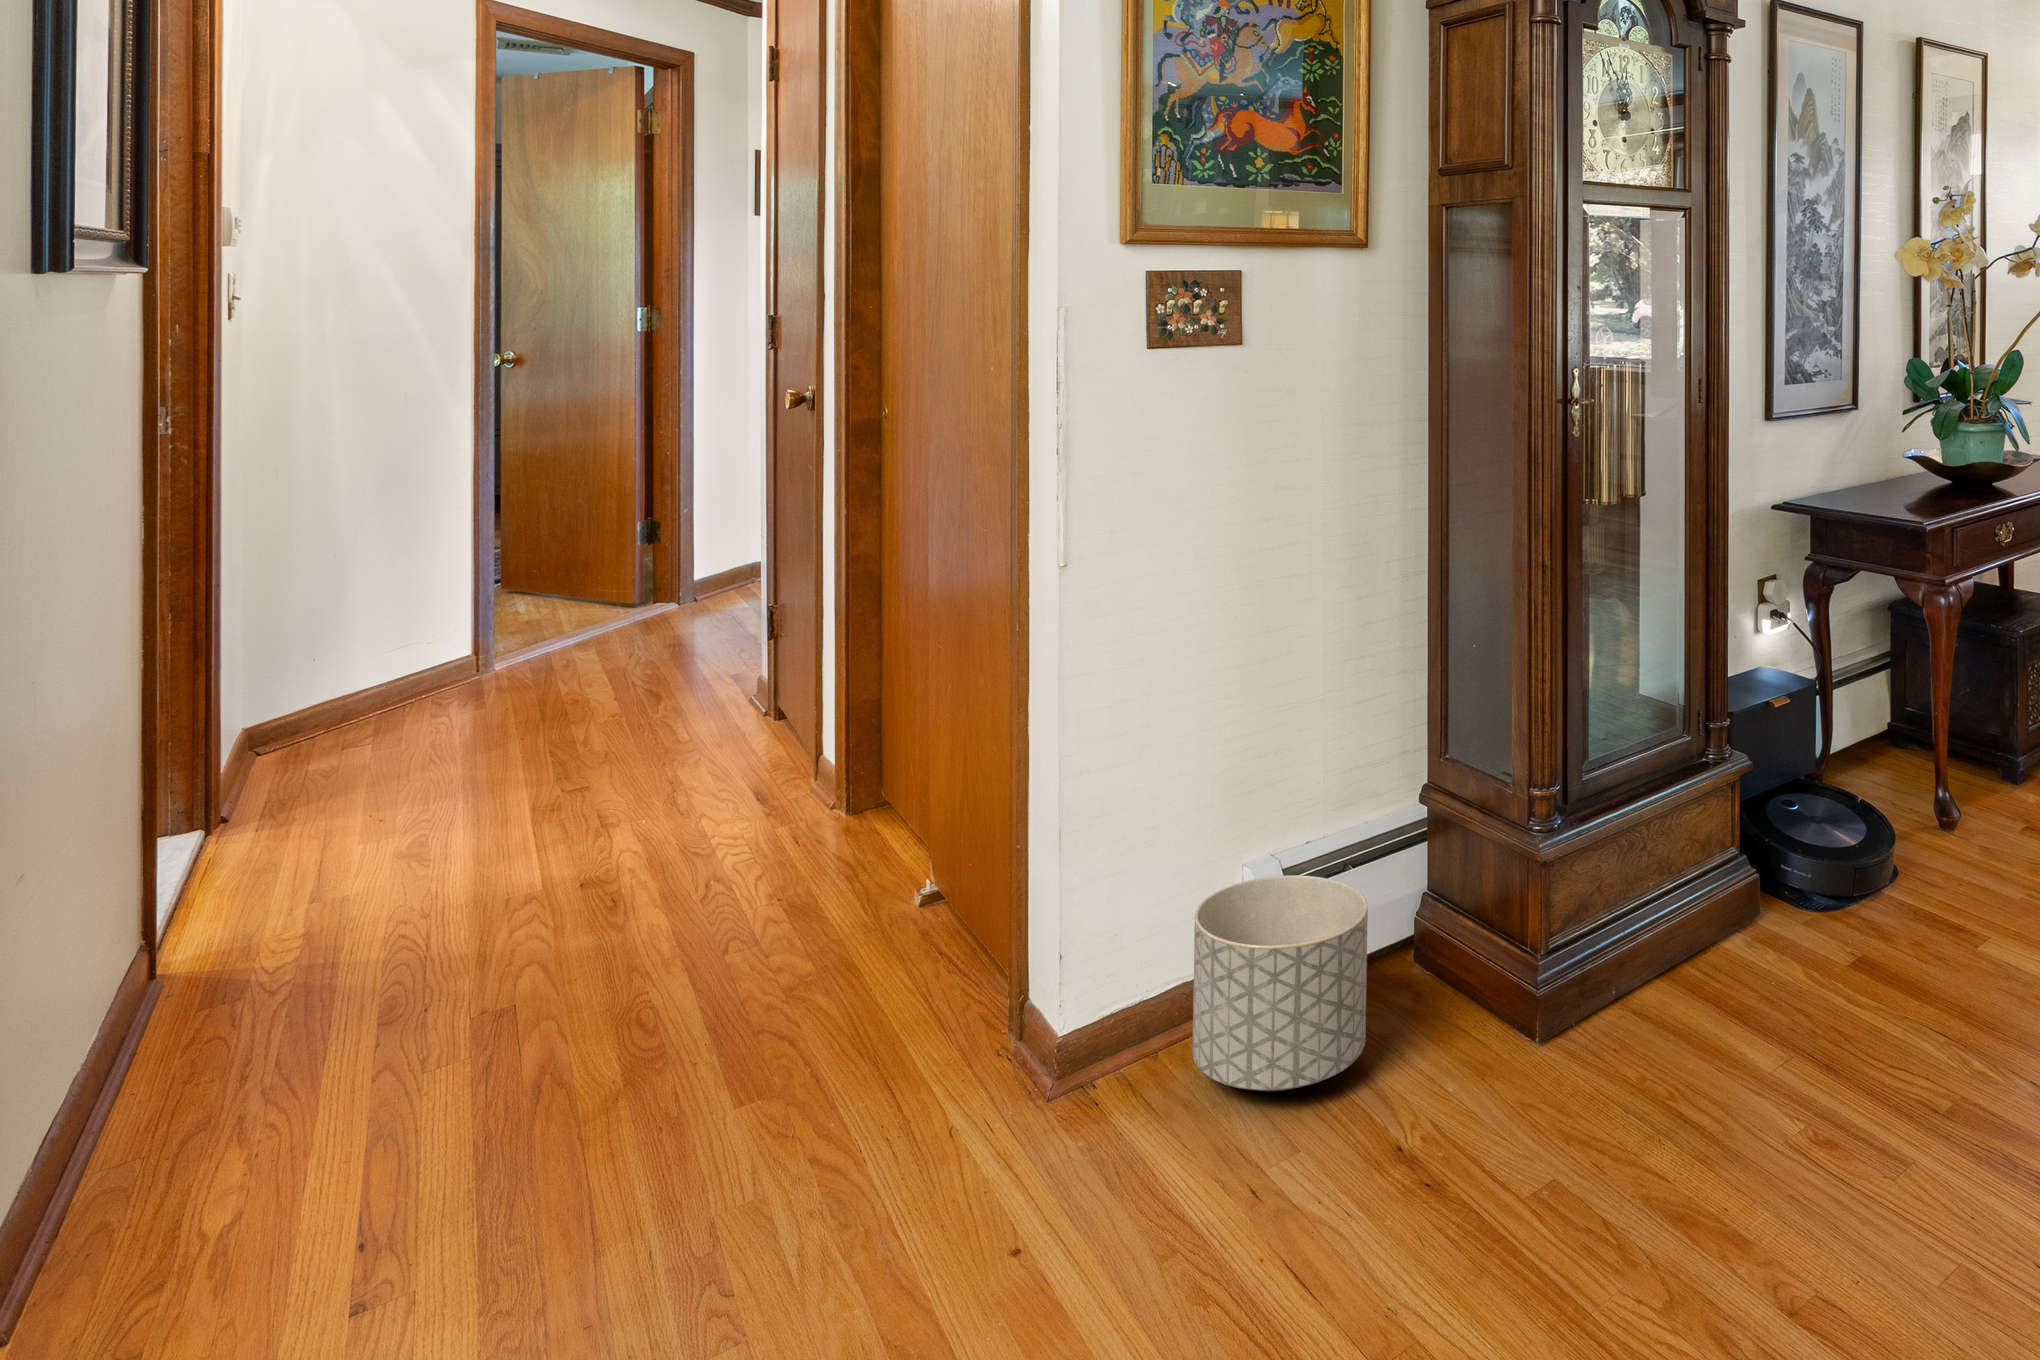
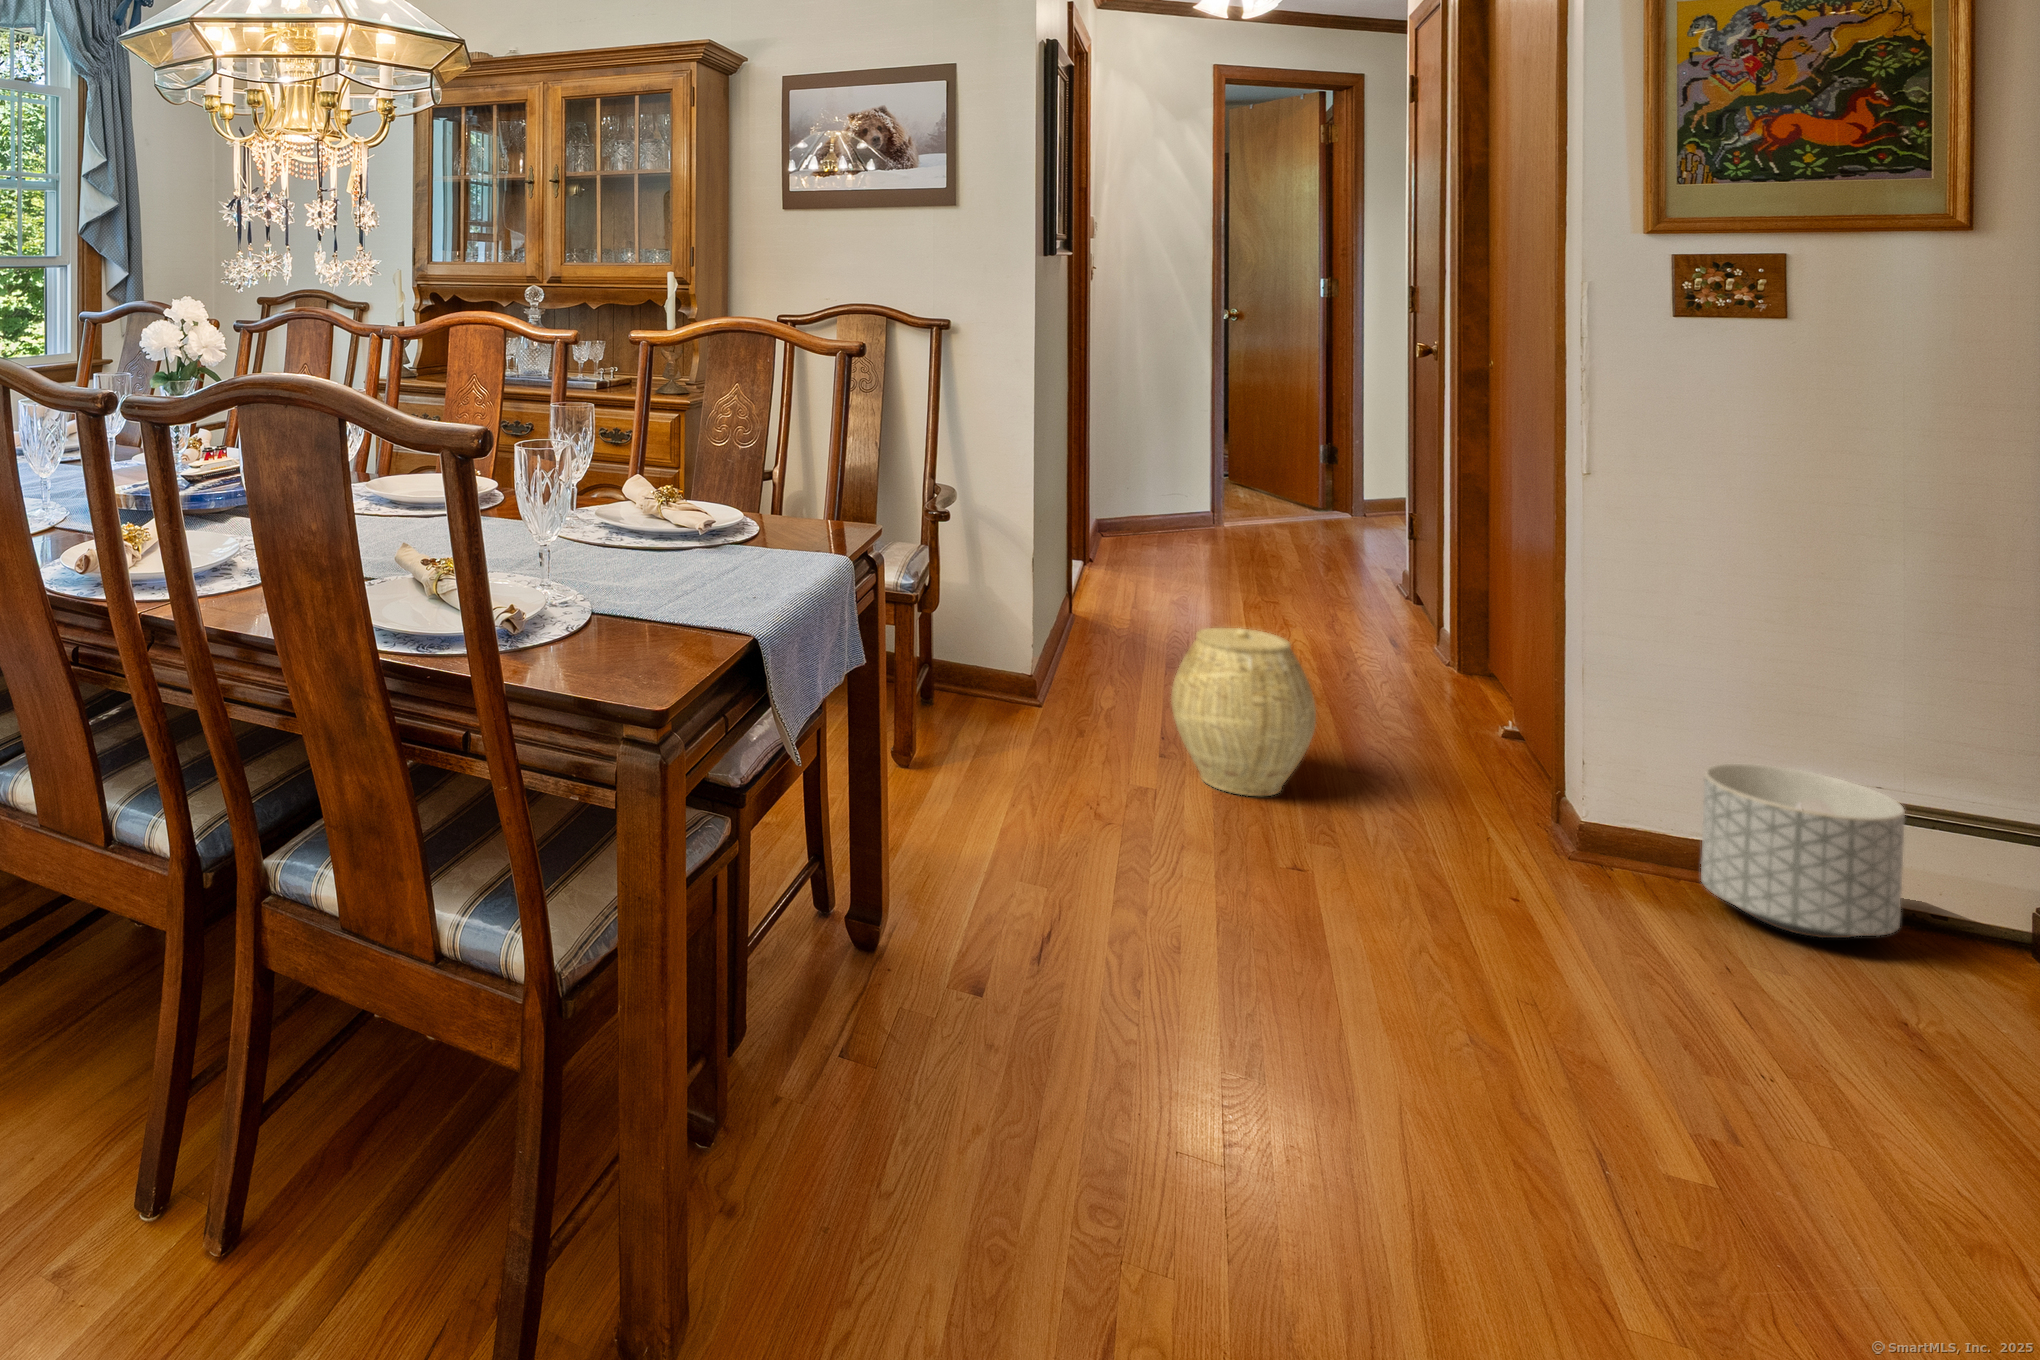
woven basket: none [417,895,697,1229] -> present [1171,628,1316,796]

